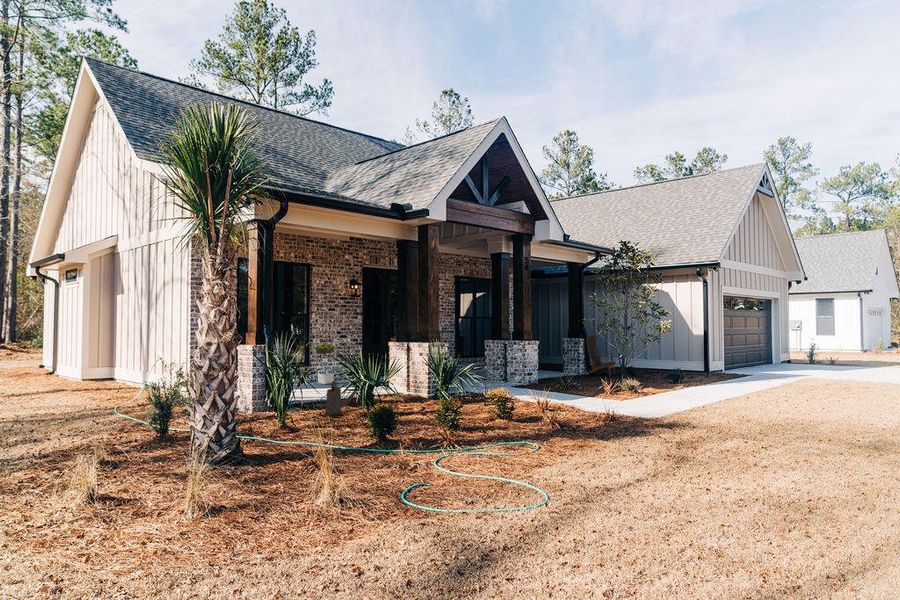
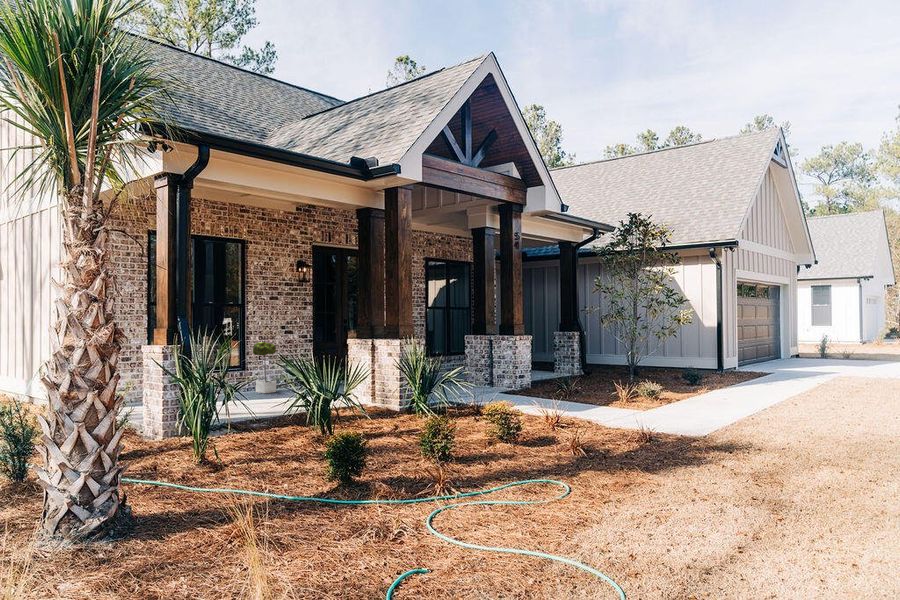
lounge chair: present [587,335,616,376] -> none [581,328,617,377]
watering can: present [320,381,356,415] -> none [257,393,312,440]

